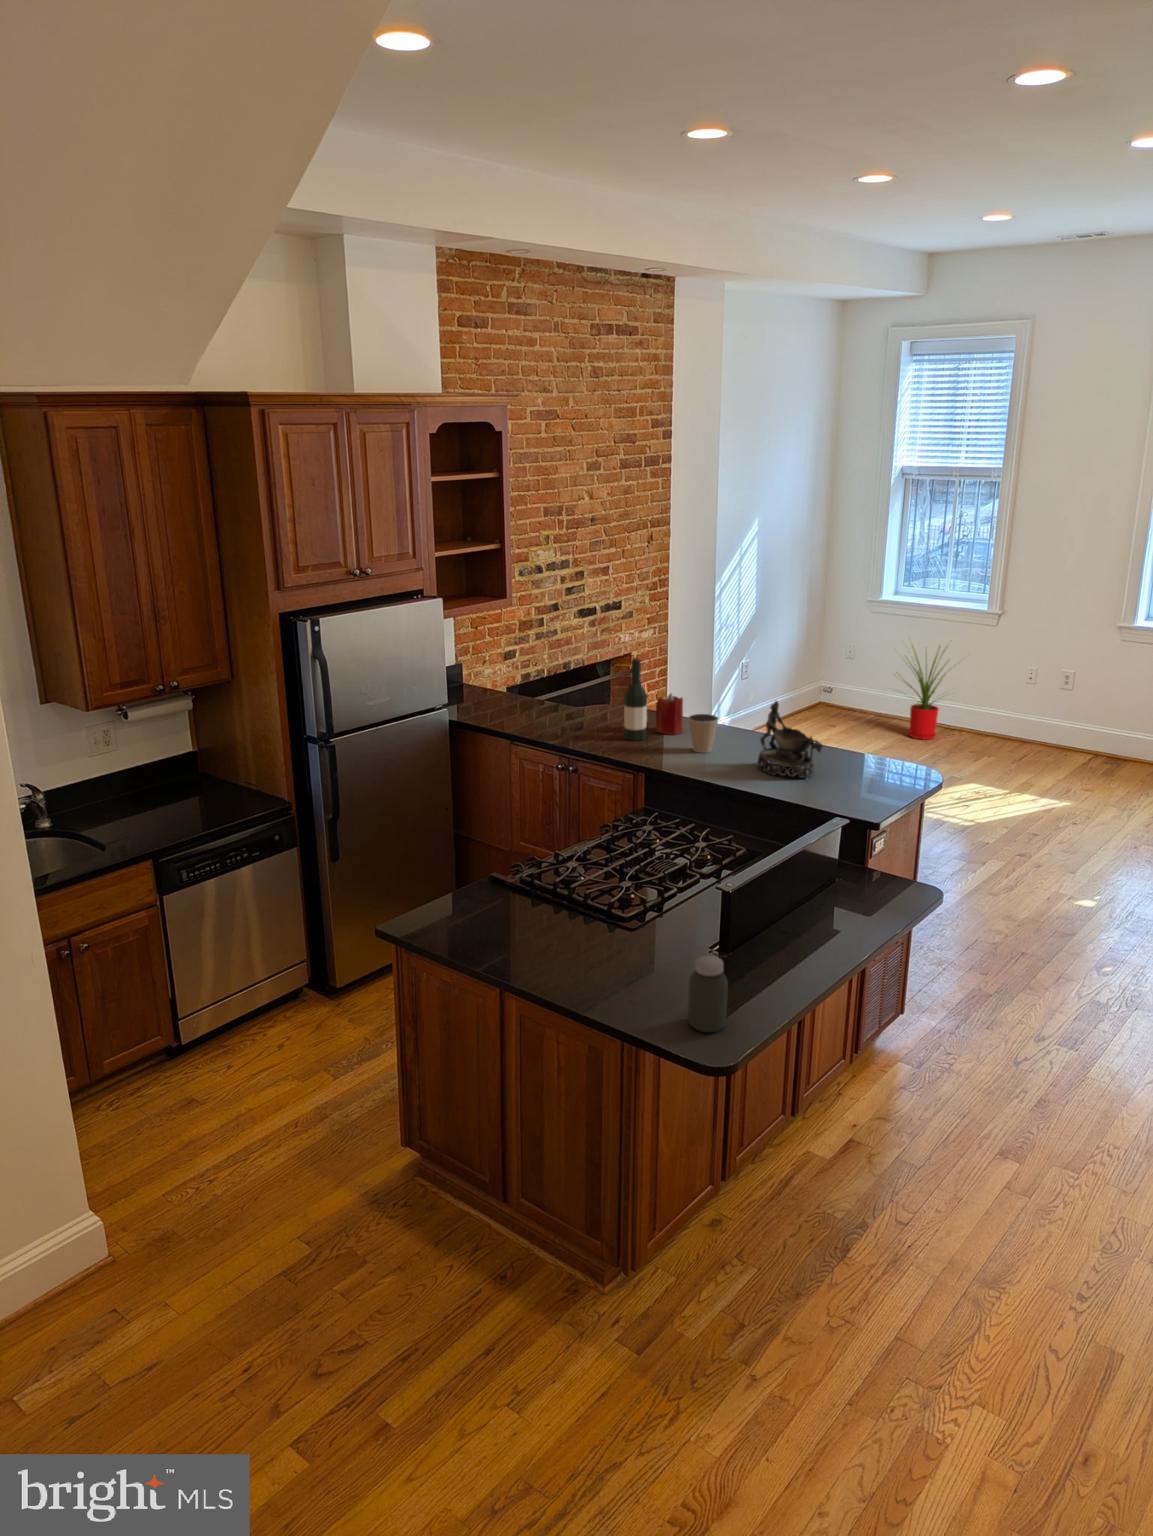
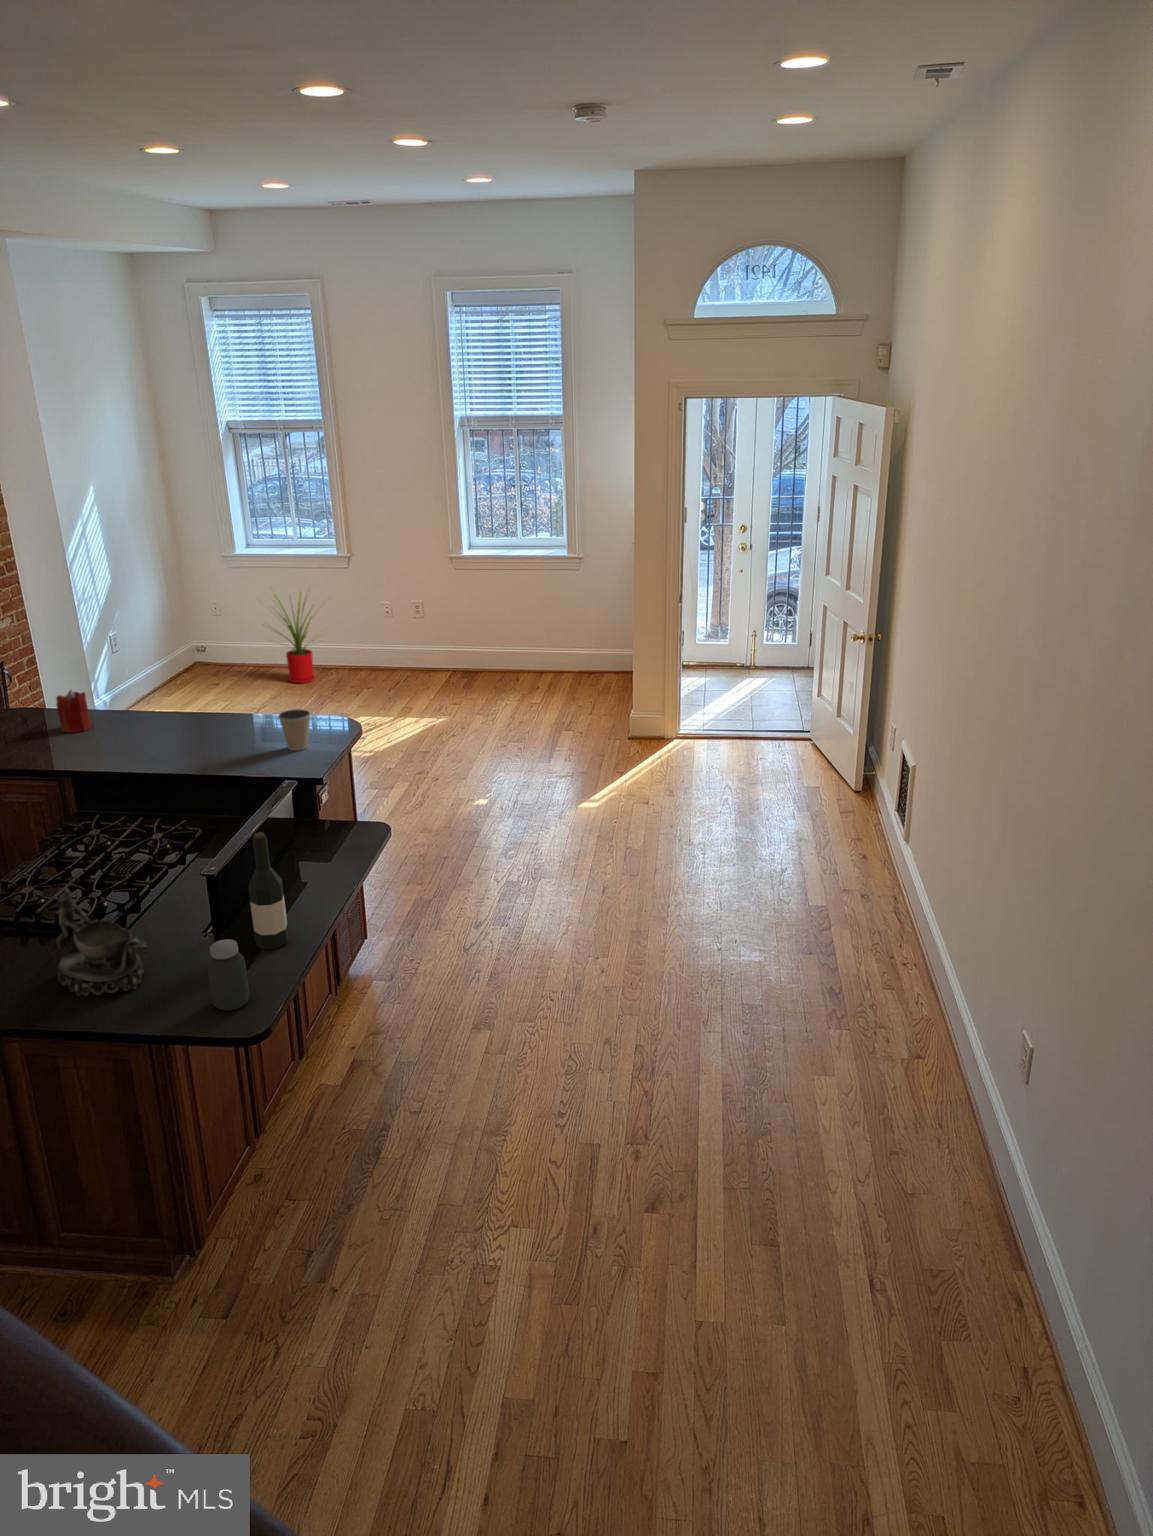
wine bottle: present [624,658,647,741] -> present [248,832,289,950]
decorative bowl: present [757,701,822,779] -> present [56,889,148,996]
coffee cup: present [688,714,719,753] -> present [278,709,311,751]

